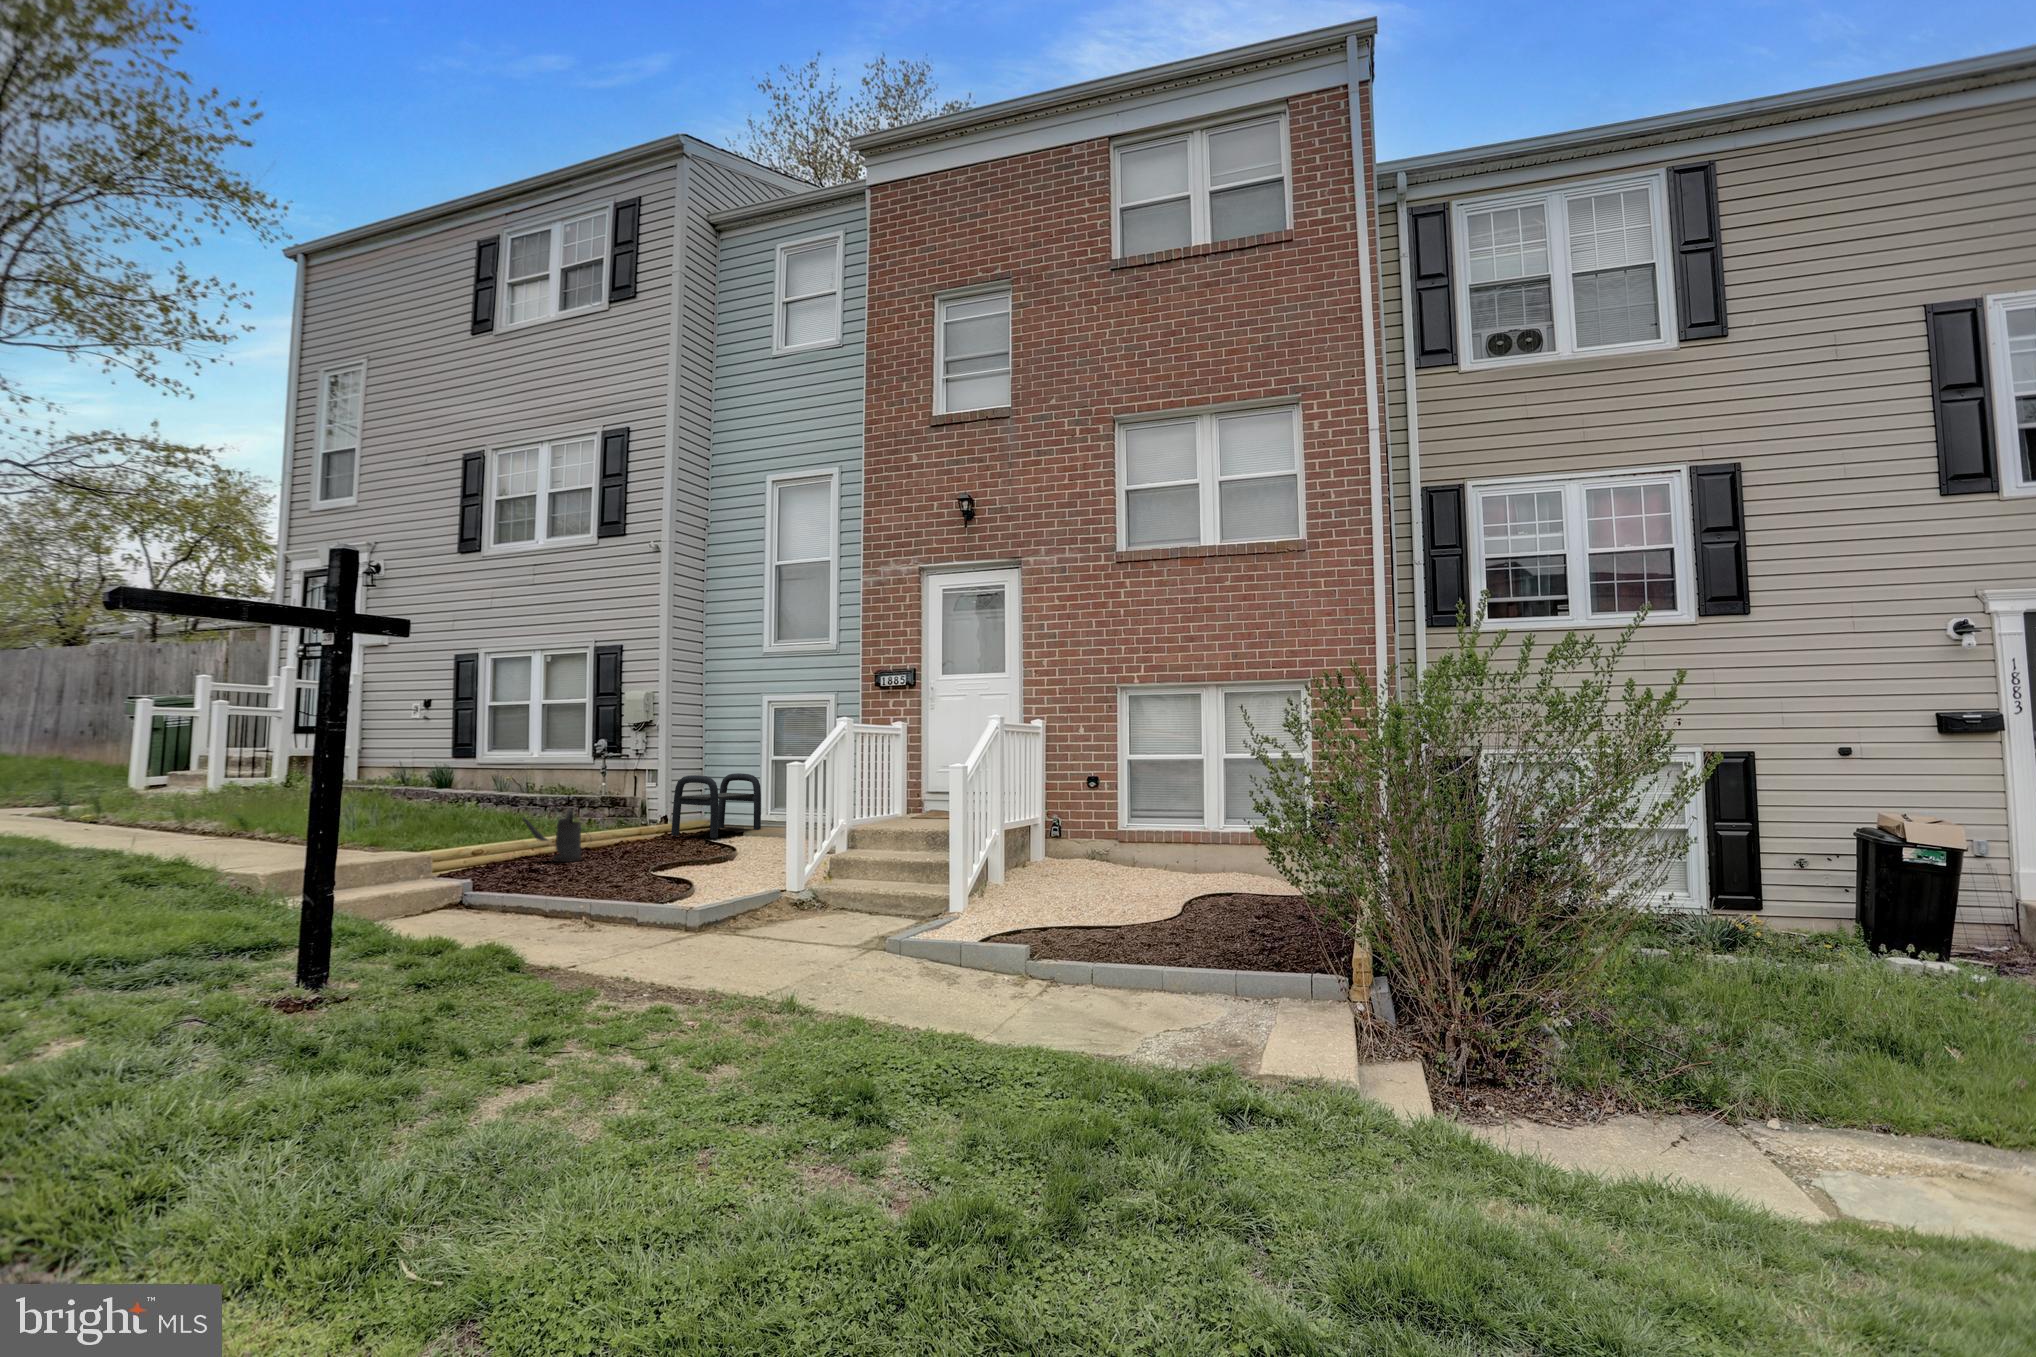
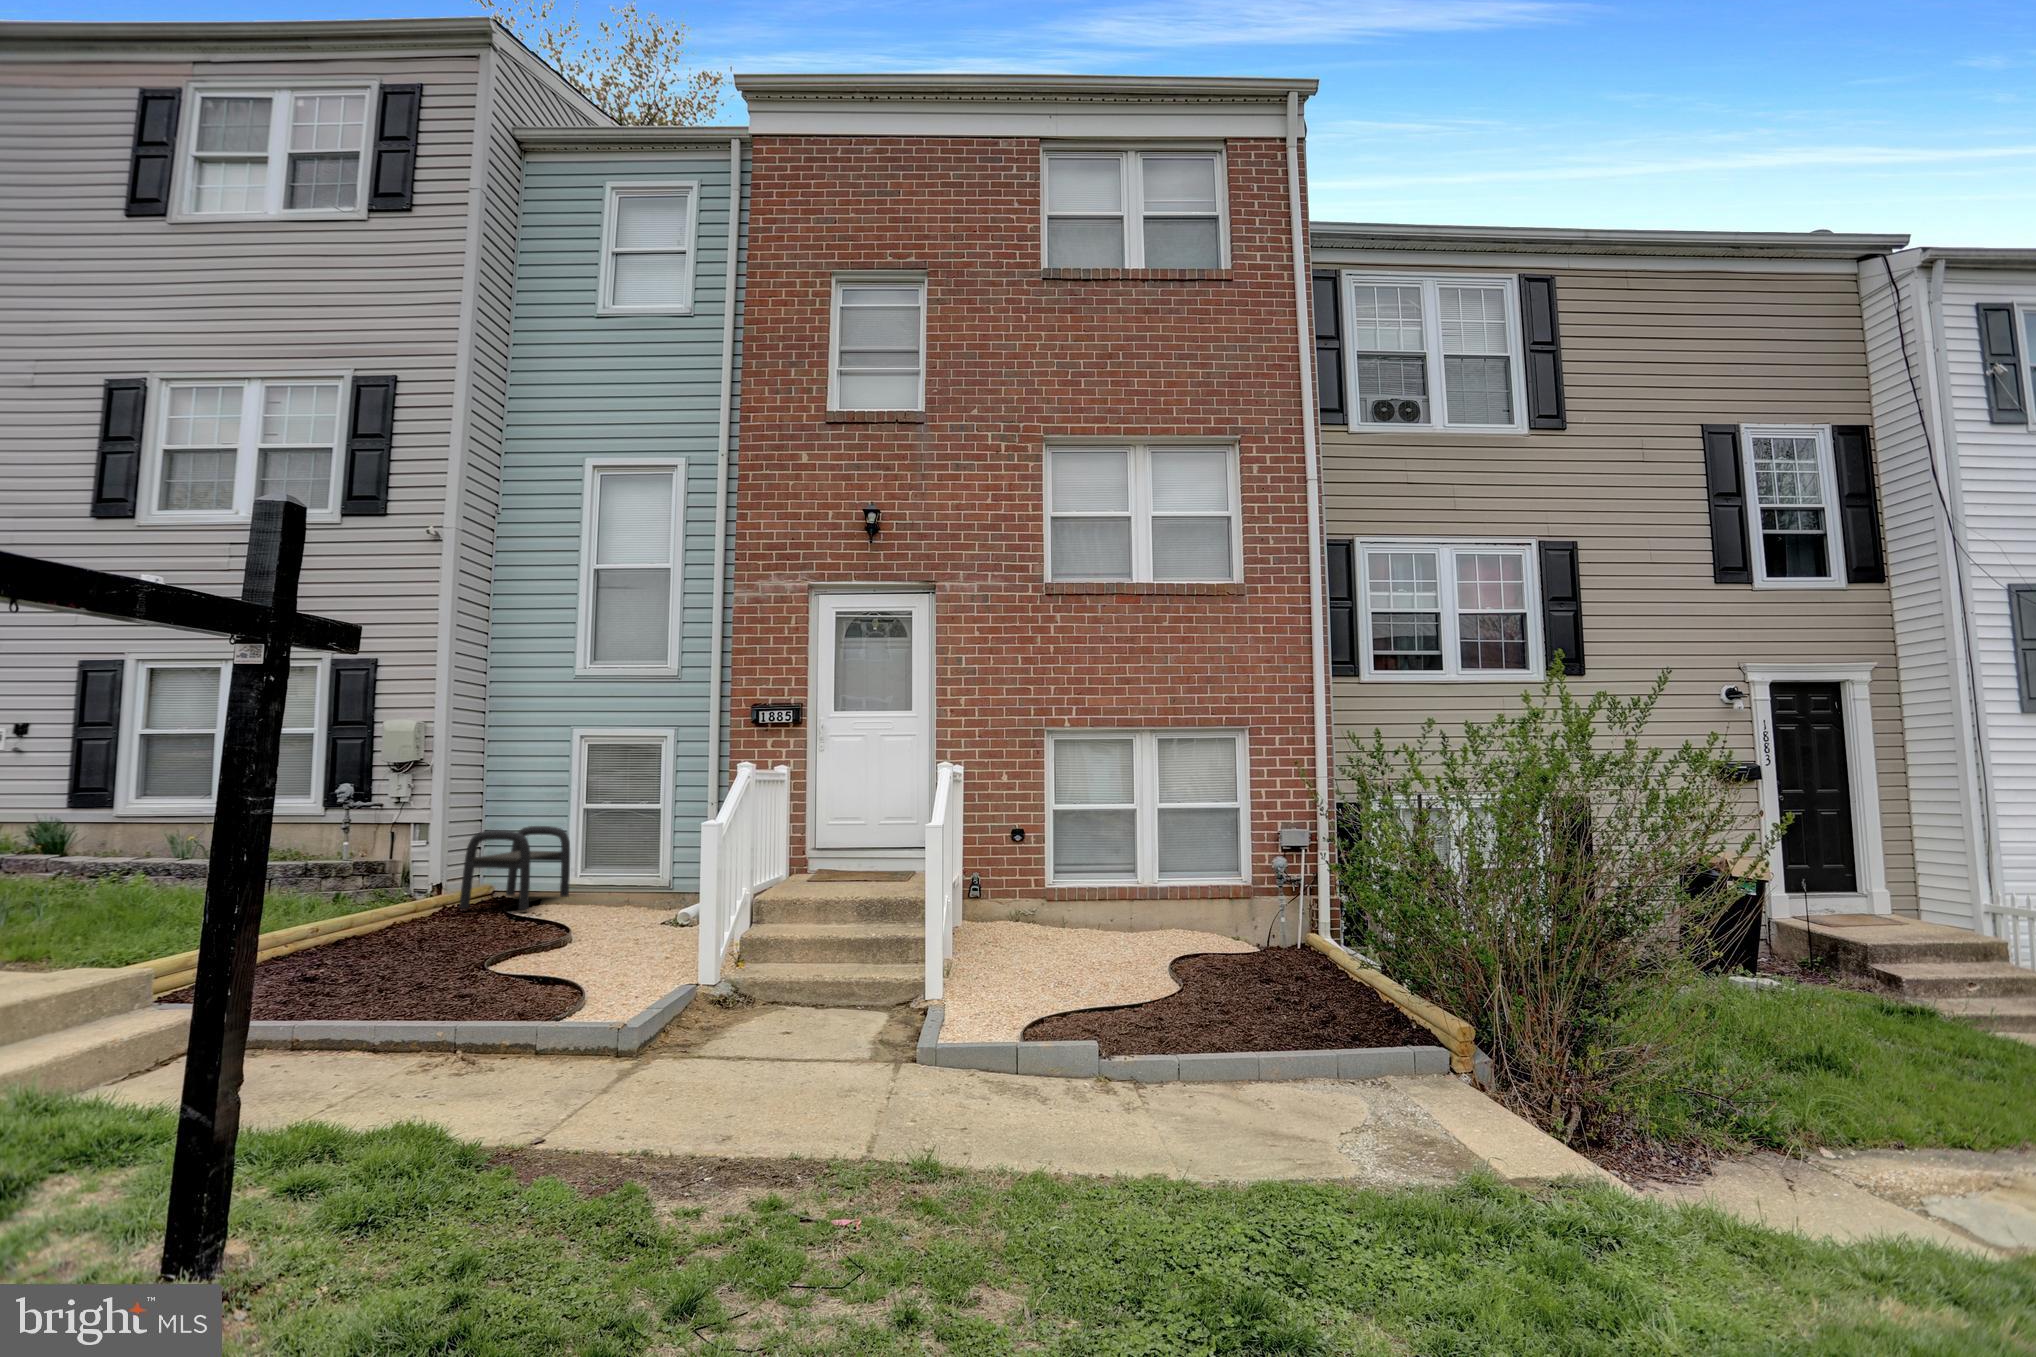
watering can: present [522,808,591,862] -> none [278,879,381,954]

